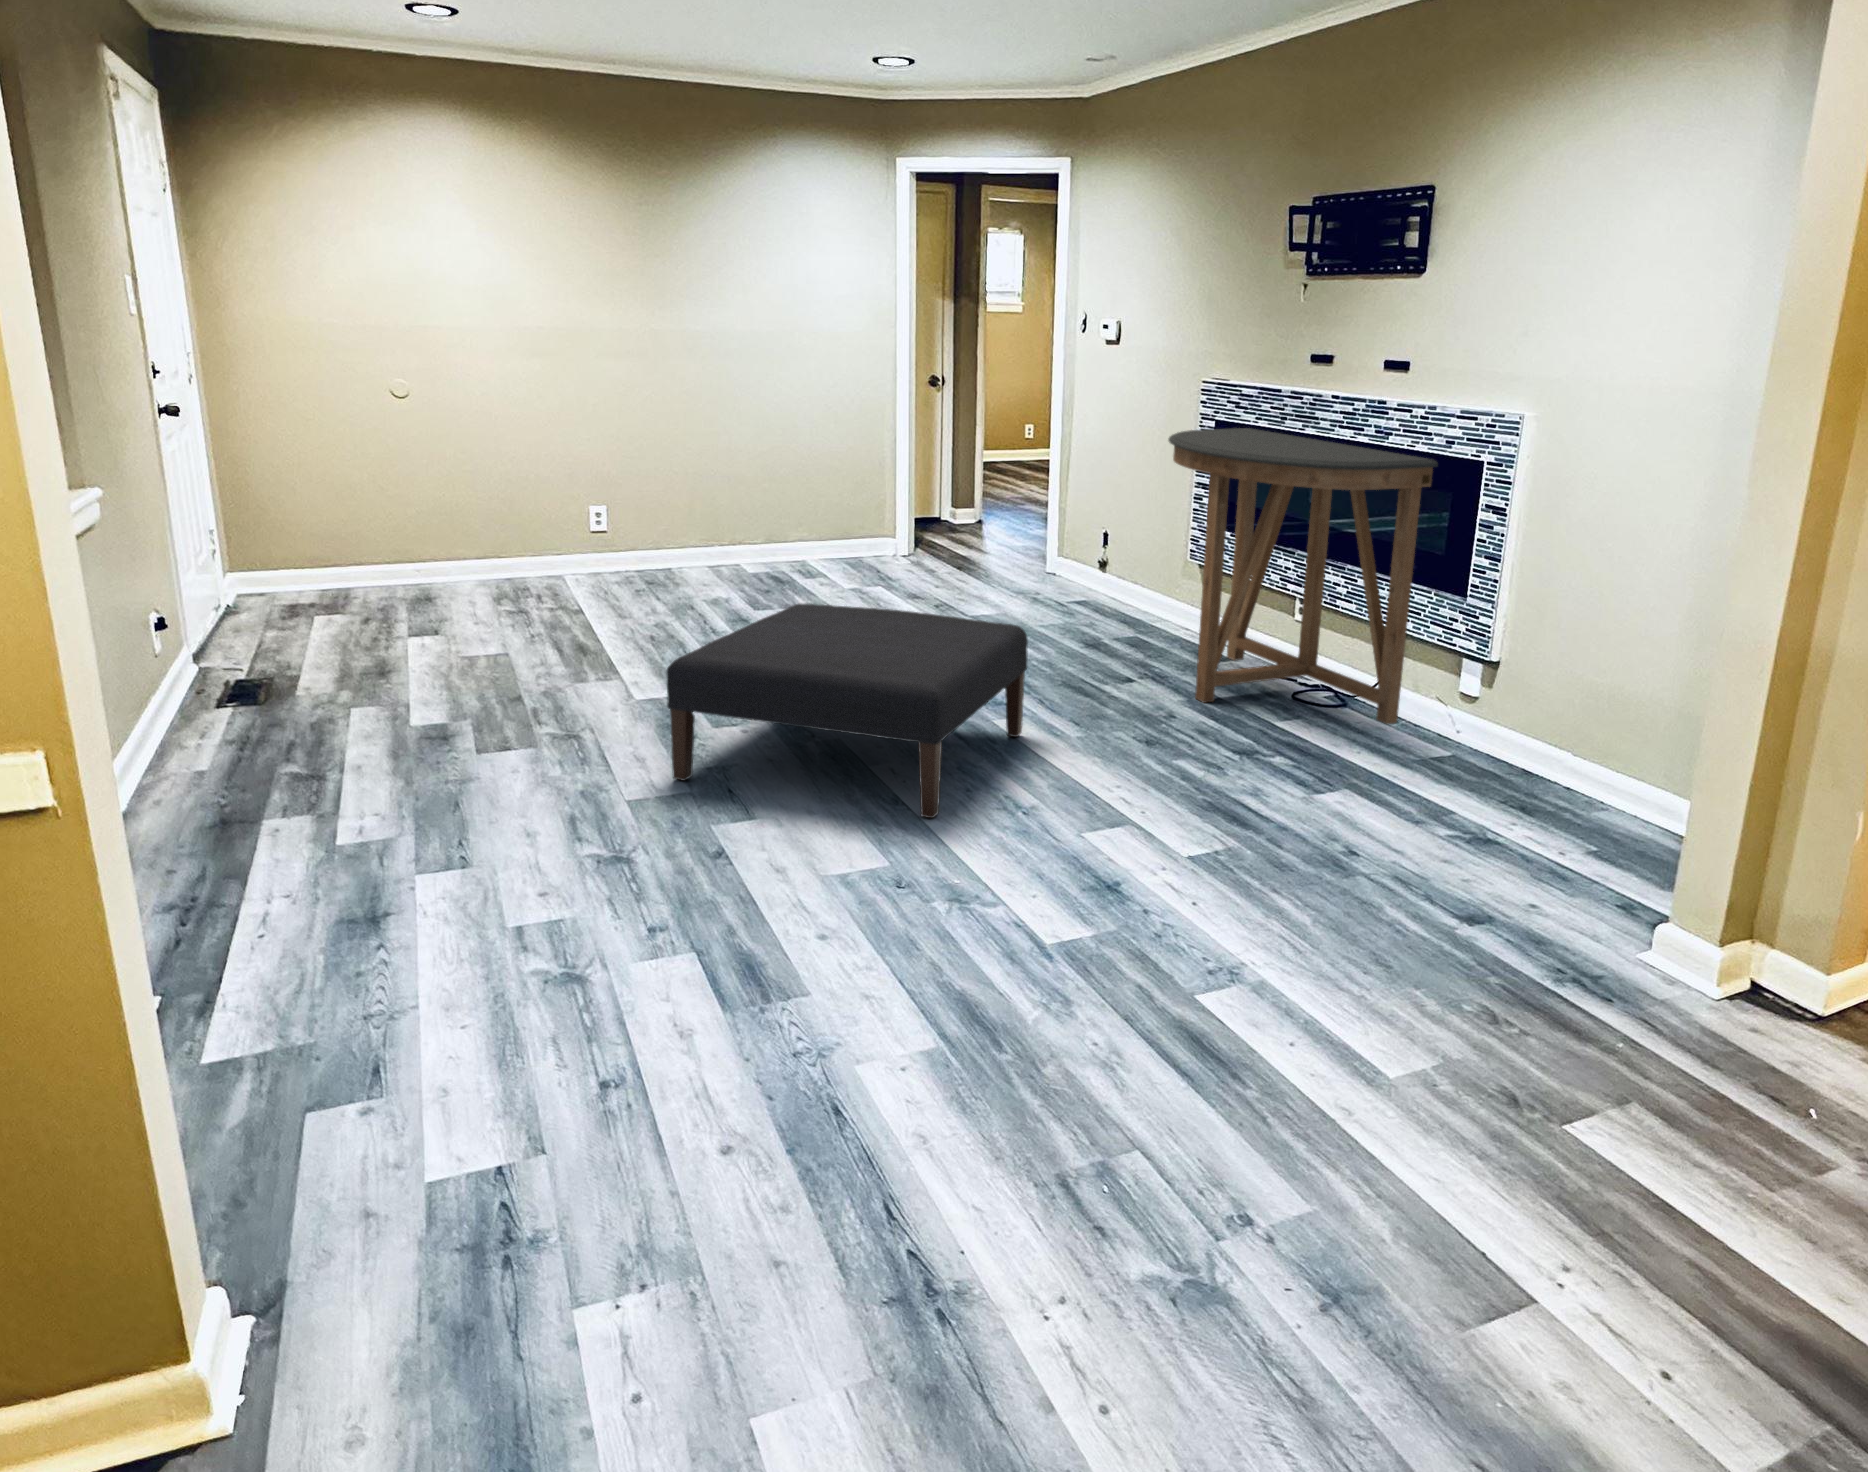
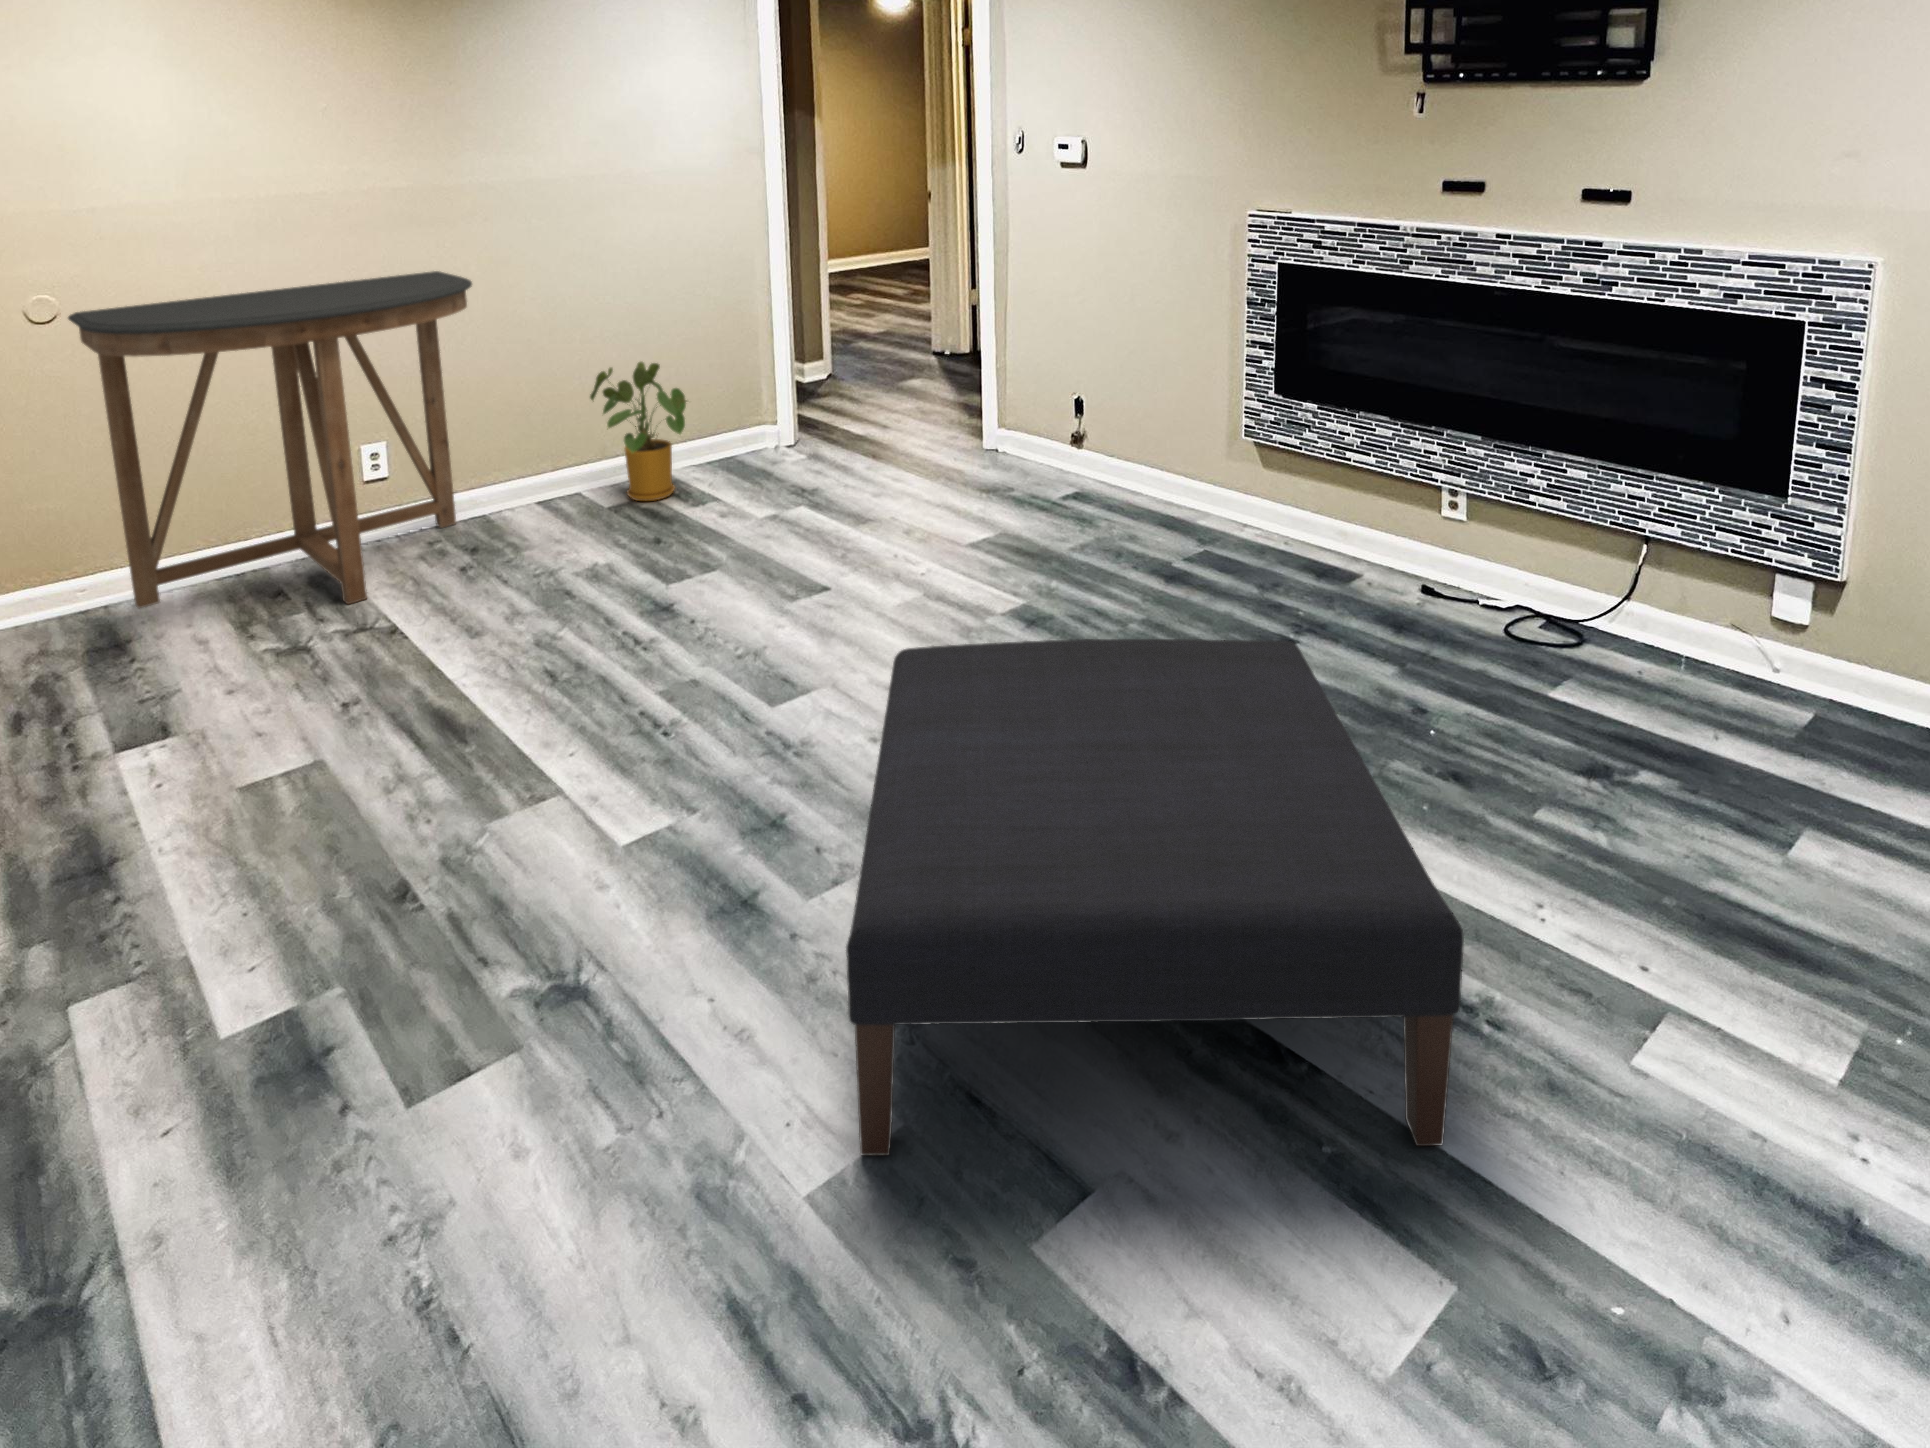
console table: present [1169,428,1438,724] -> present [68,271,472,608]
house plant: none [739,474,810,577] -> present [590,362,687,501]

